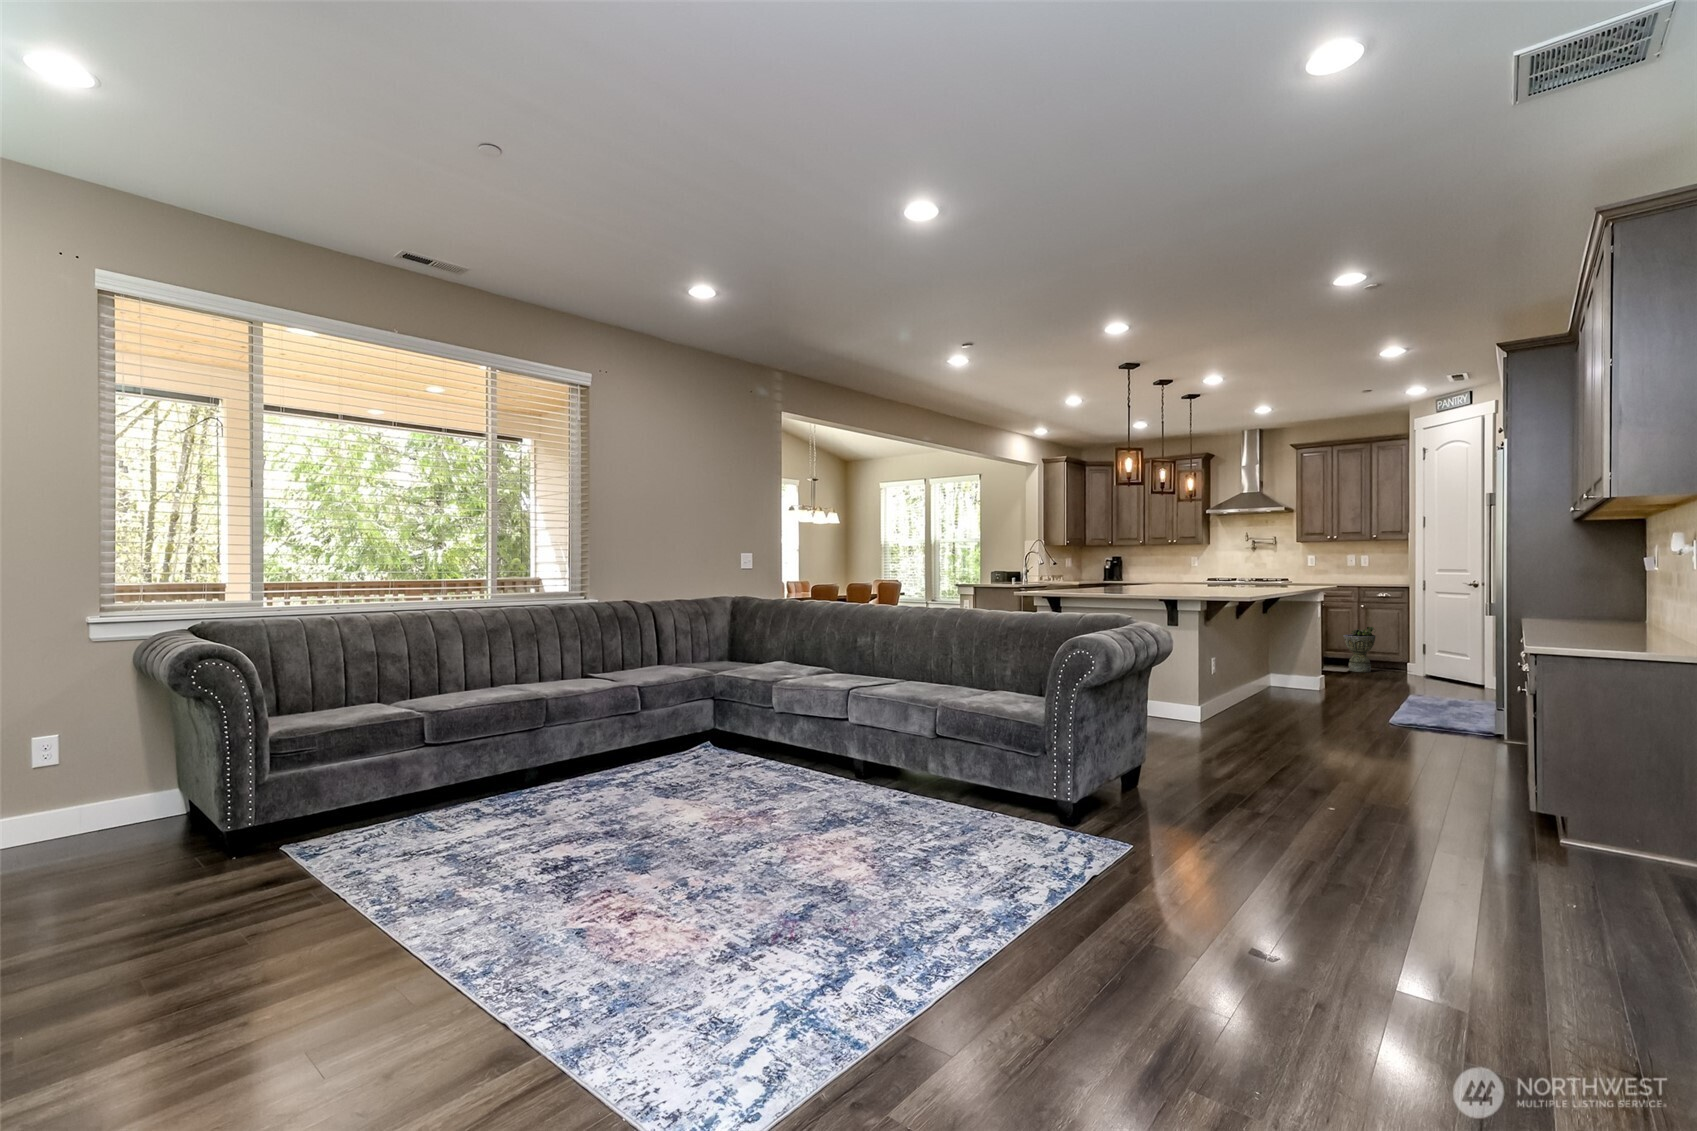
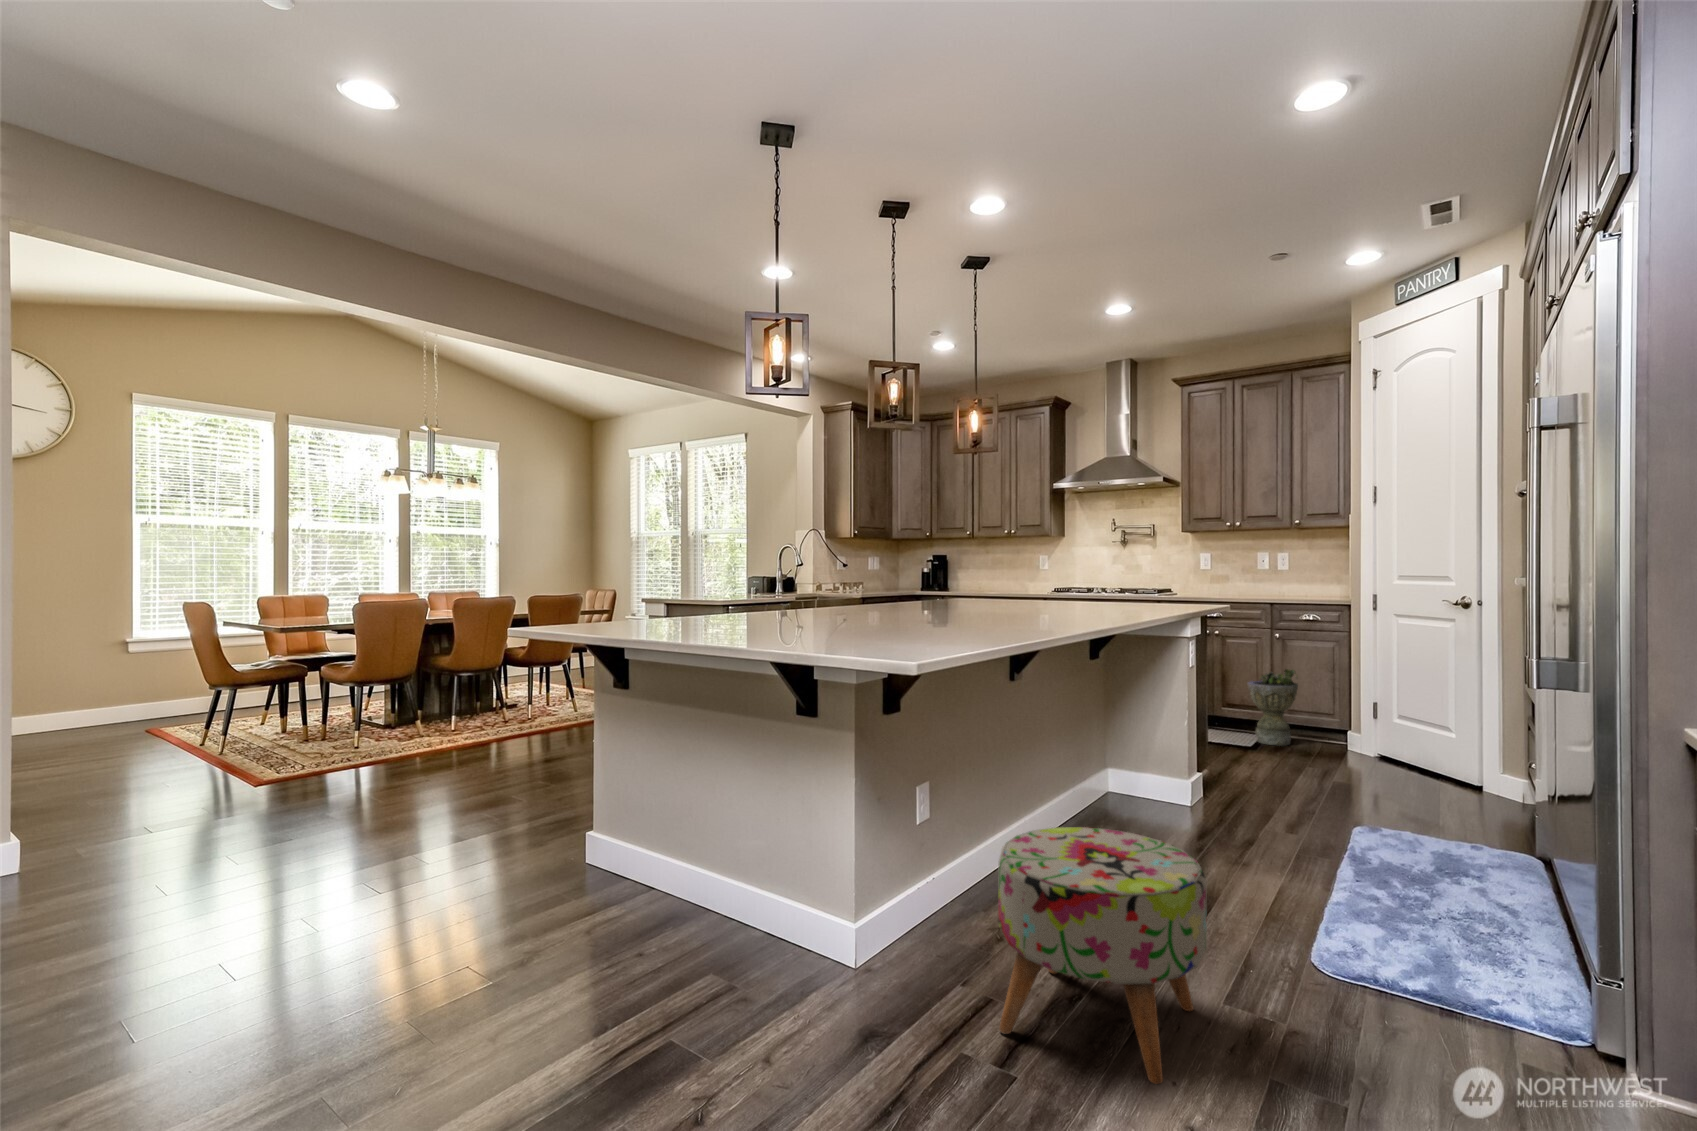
ottoman: none [1266,669,1349,742] -> present [998,827,1207,1084]

